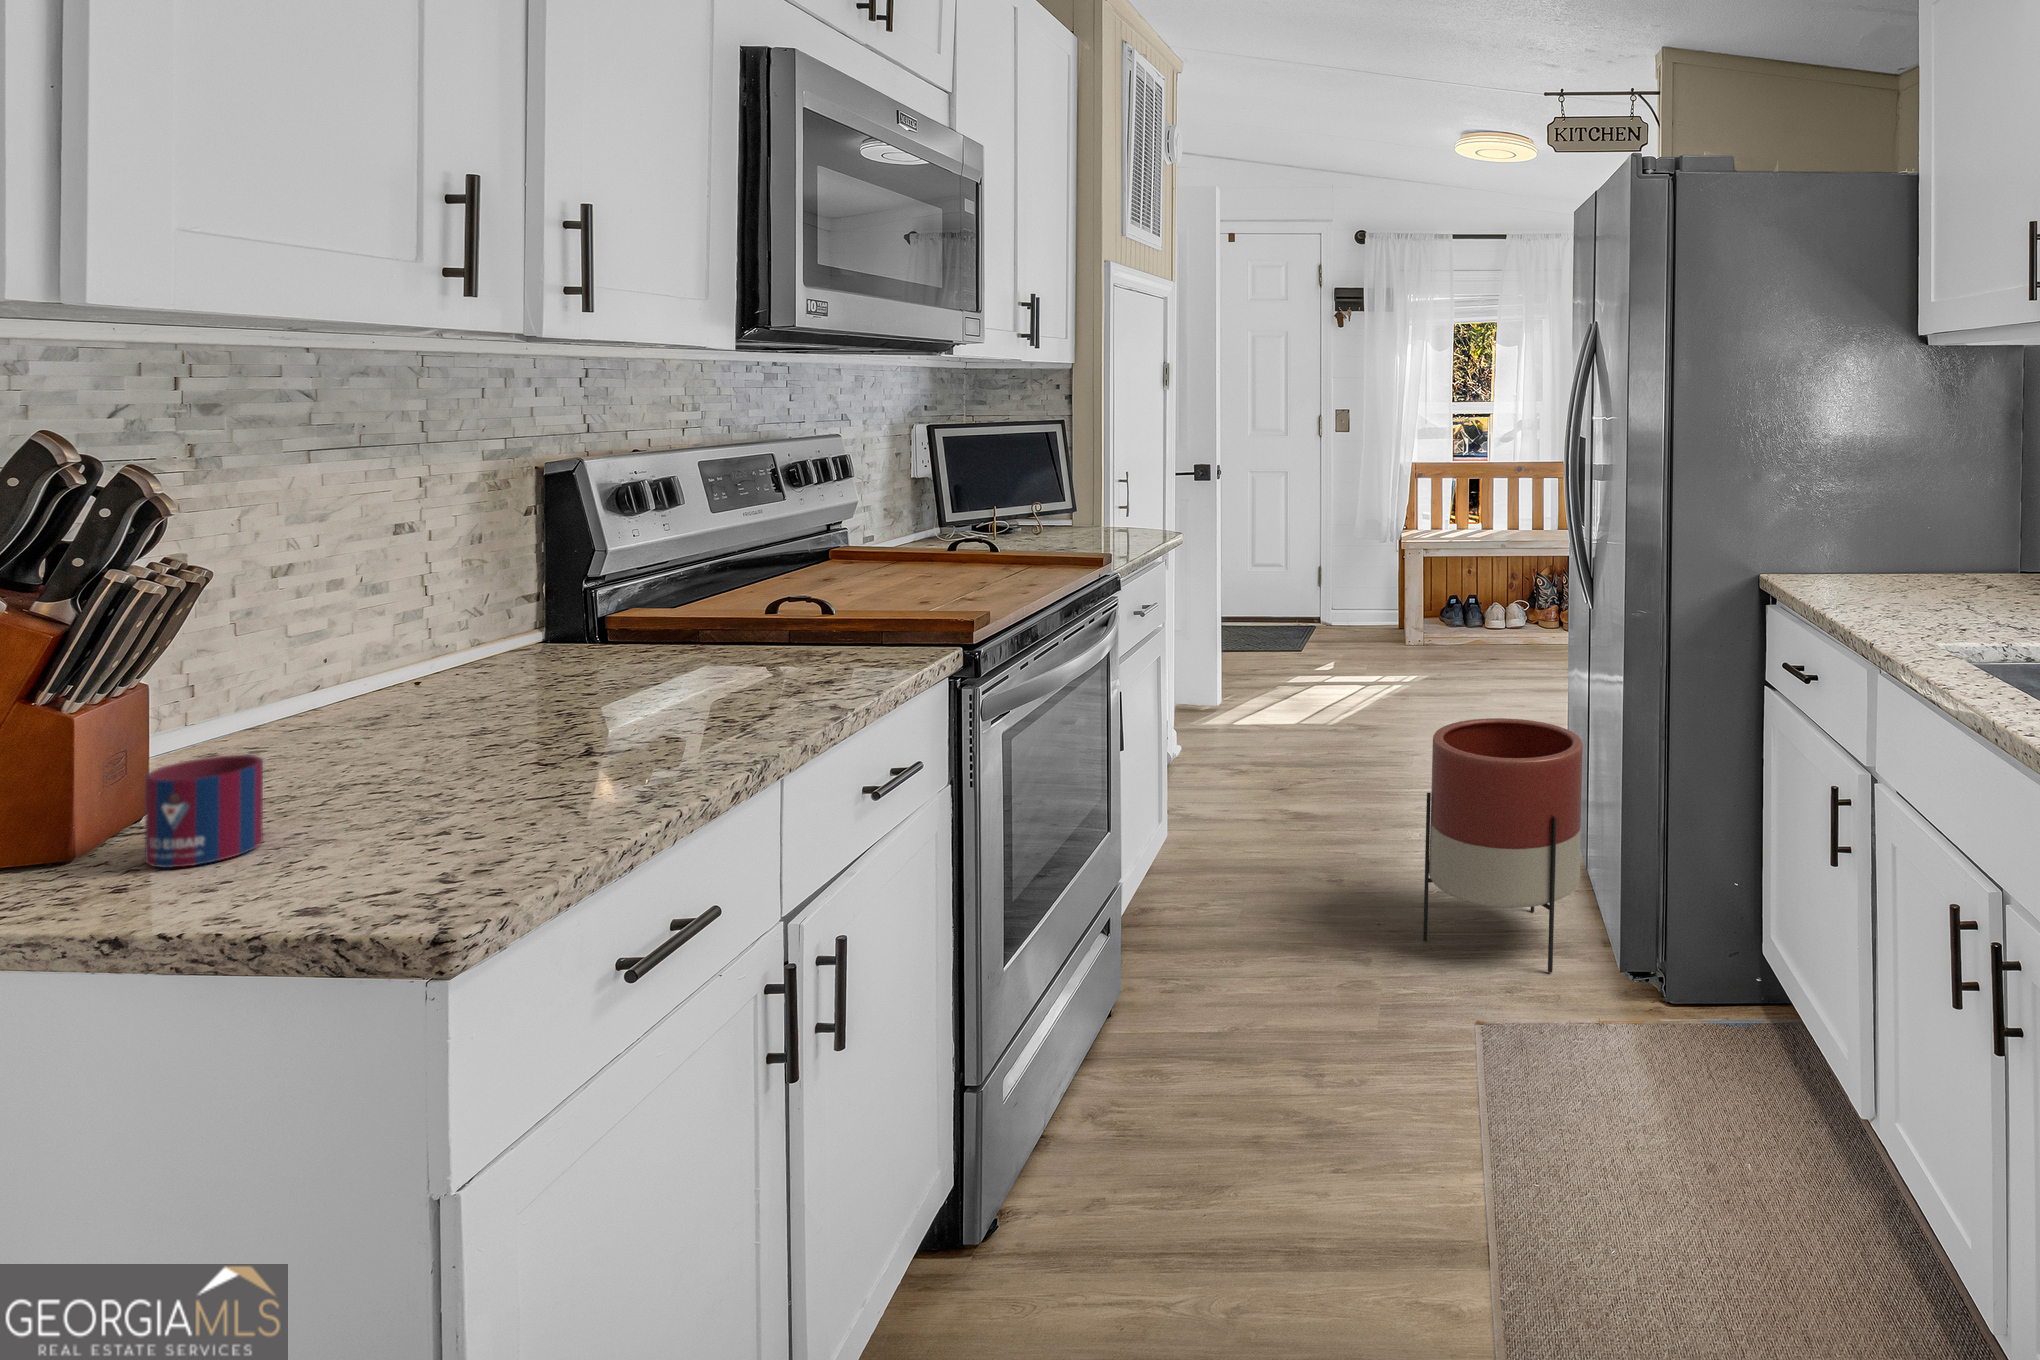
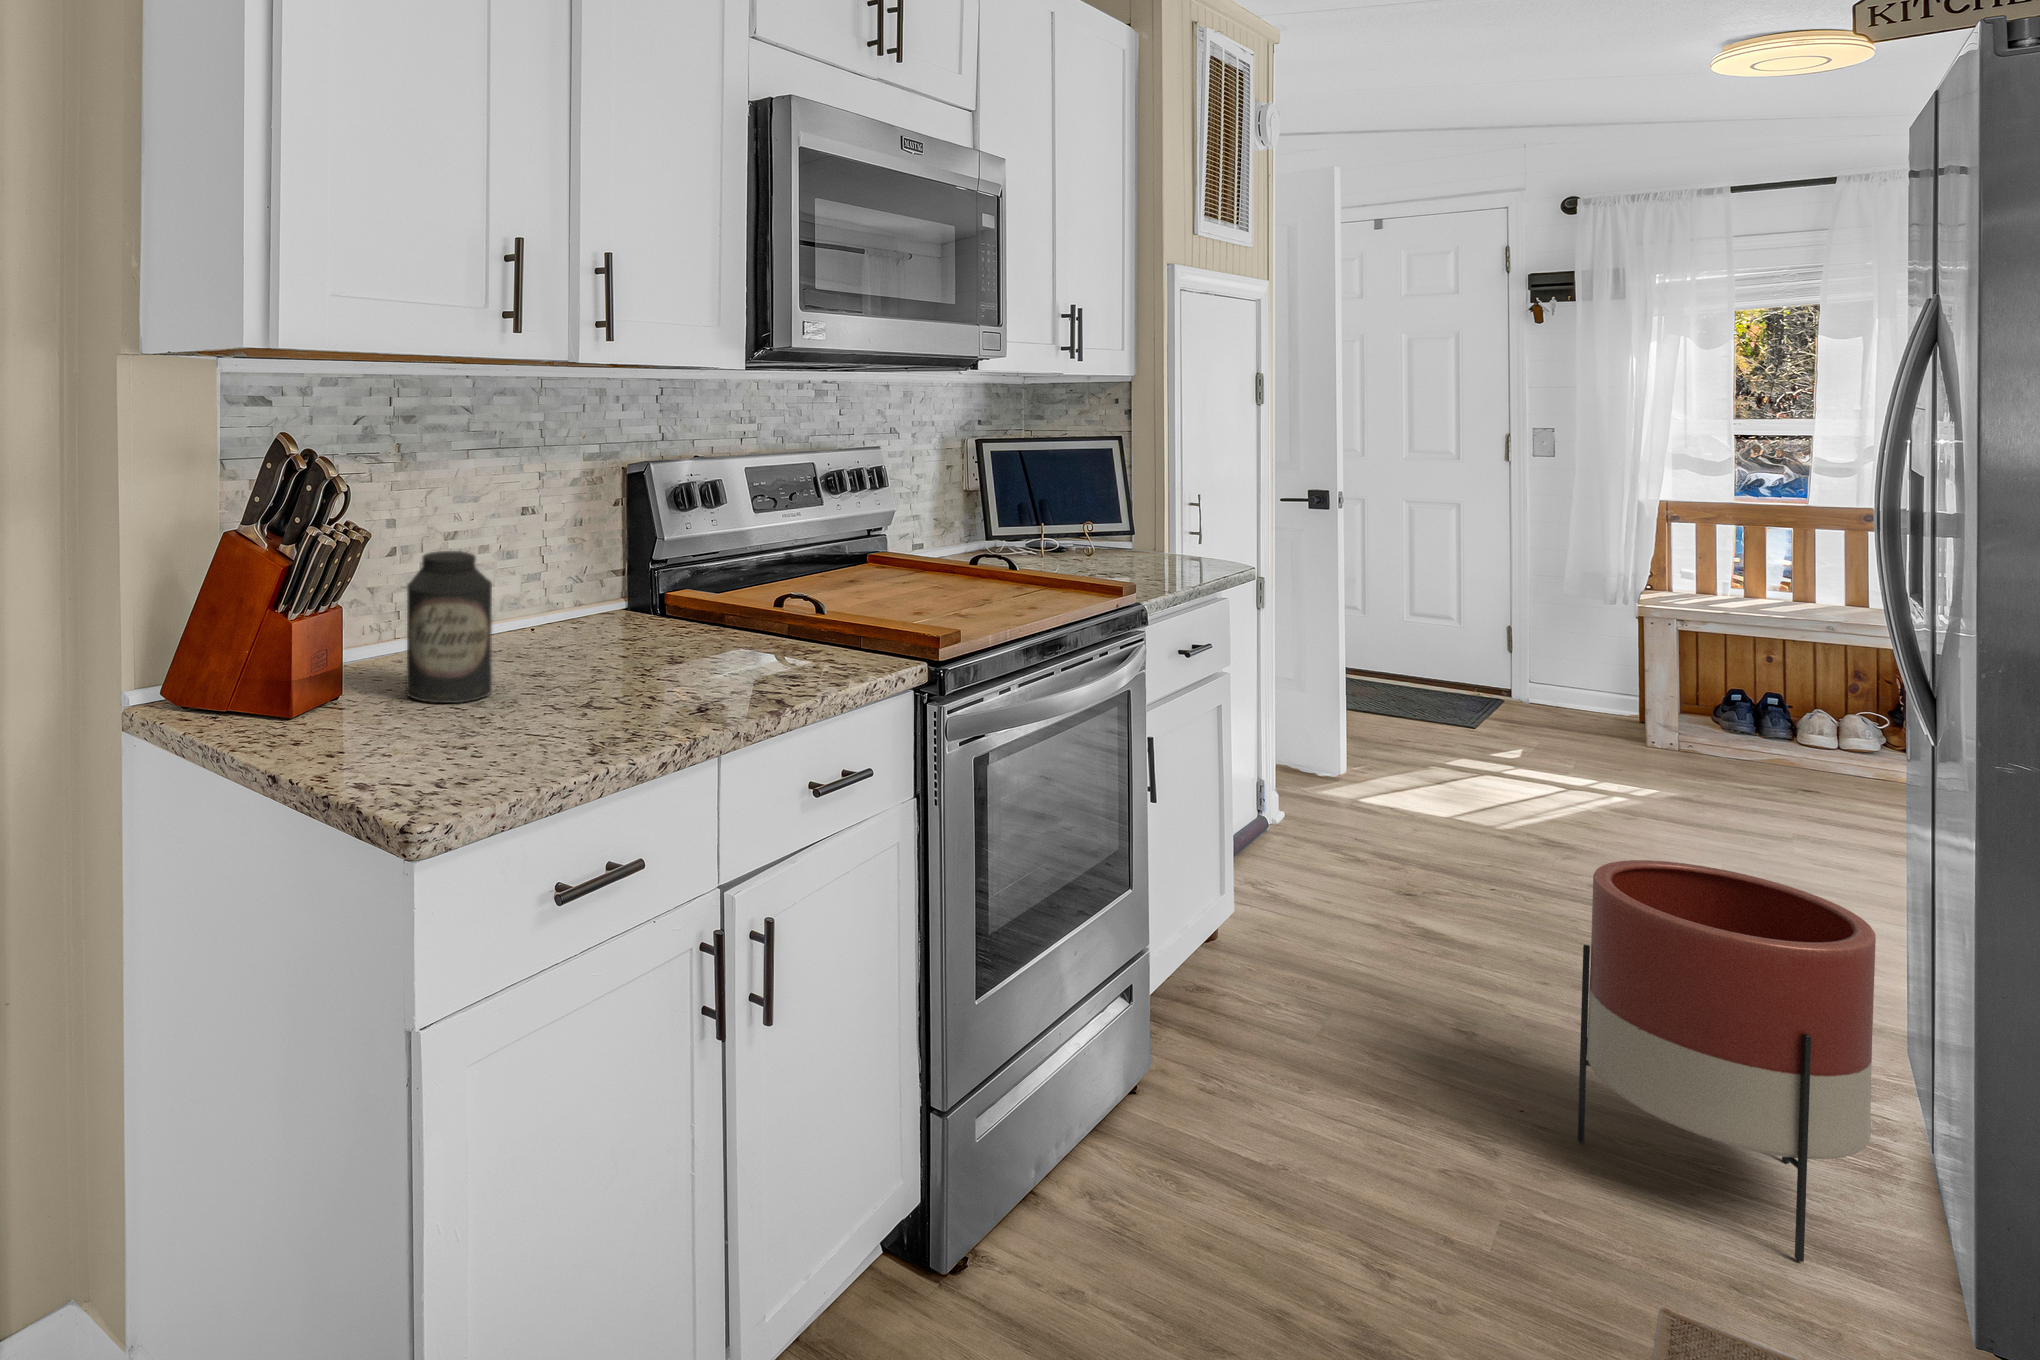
canister: none [277,582,430,791] -> present [406,551,492,703]
mug: present [145,754,263,868] -> none [311,665,379,739]

